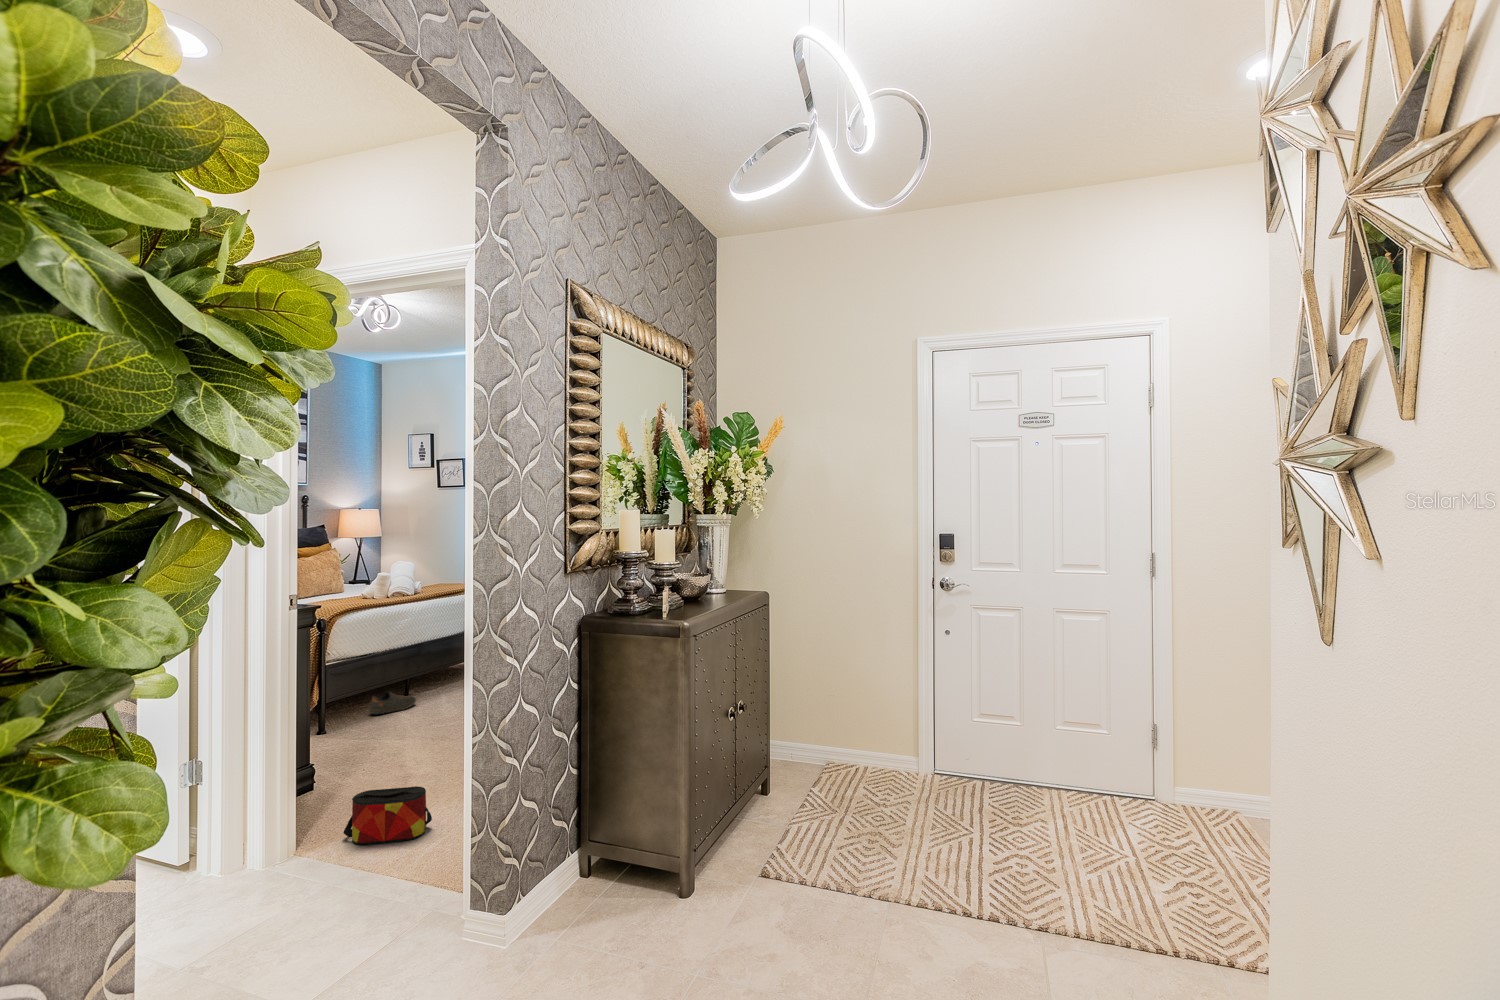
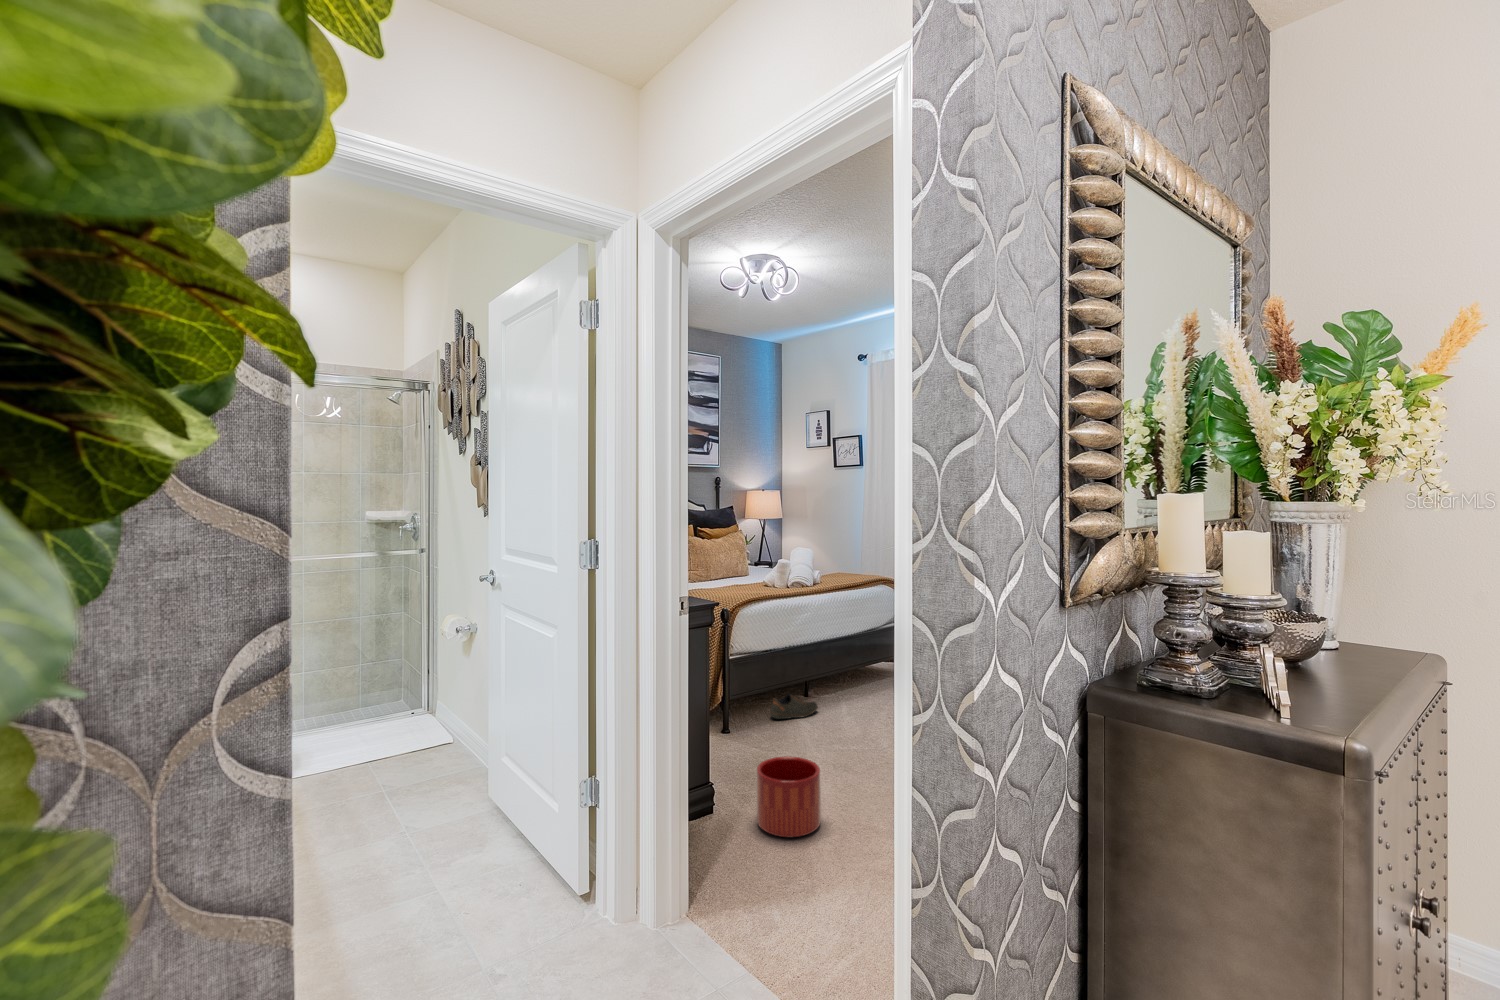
planter: none [359,727,418,789] -> present [757,756,821,837]
bag: present [343,786,432,845] -> none [735,857,840,944]

